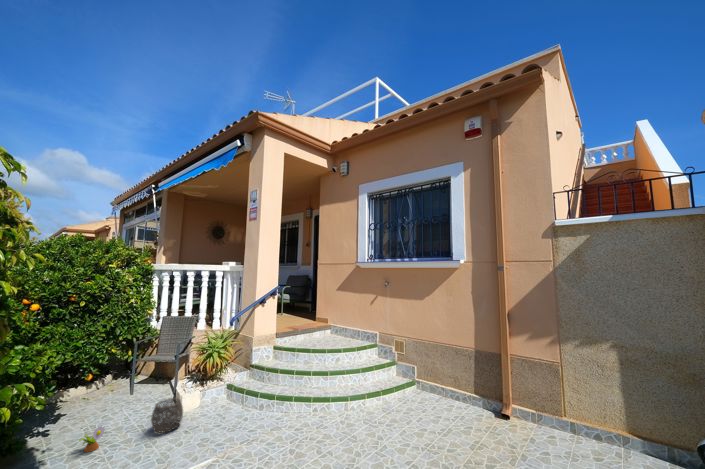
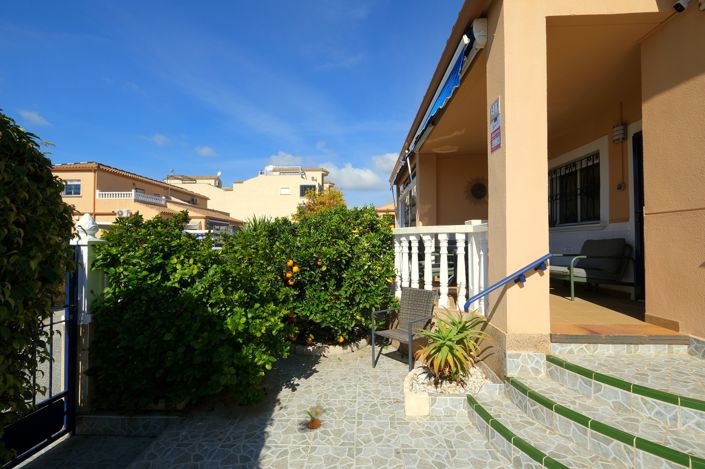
woven basket: present [151,398,183,432] -> none [368,393,404,438]

